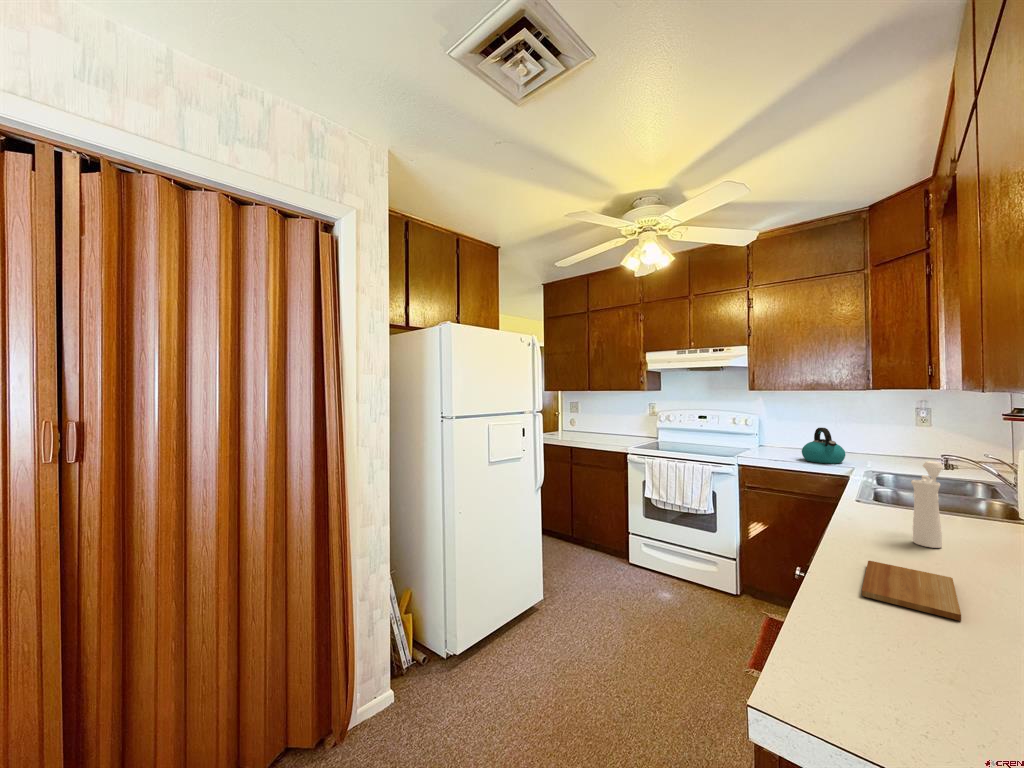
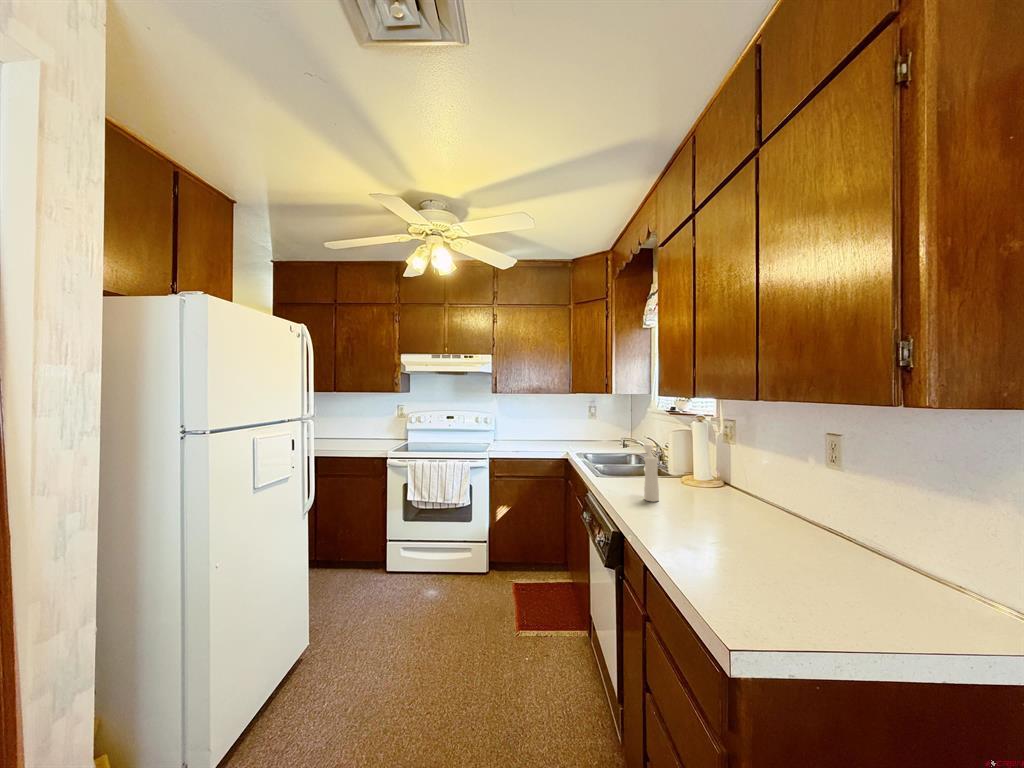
kettle: present [802,428,845,464] -> none [532,422,559,450]
cutting board: present [862,561,961,621] -> none [642,519,709,545]

